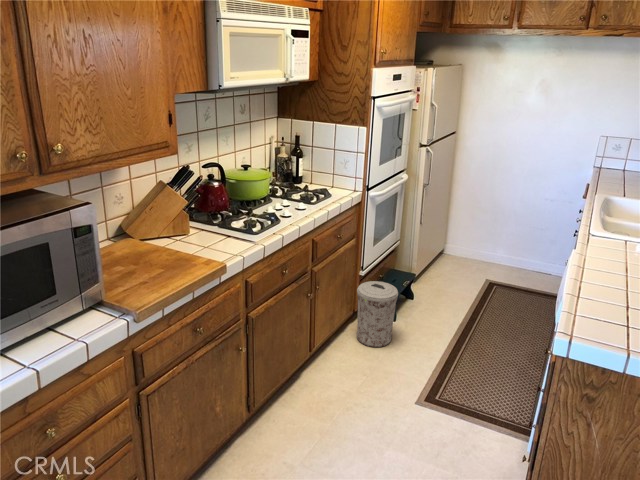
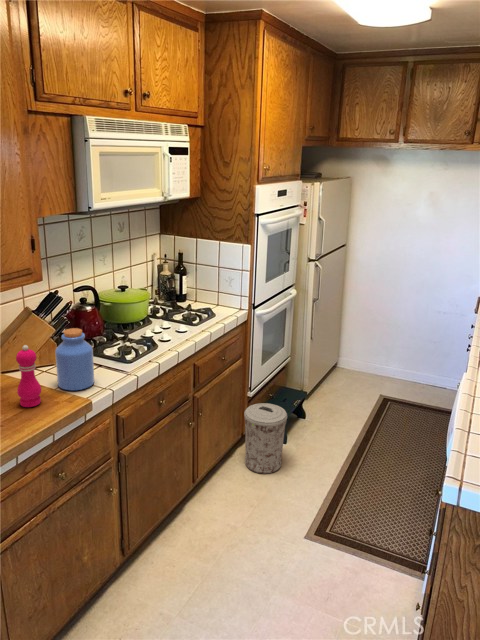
jar: none [191,199,226,256] -> present [55,328,94,390]
pepper mill: none [159,211,181,268] -> present [16,345,41,407]

